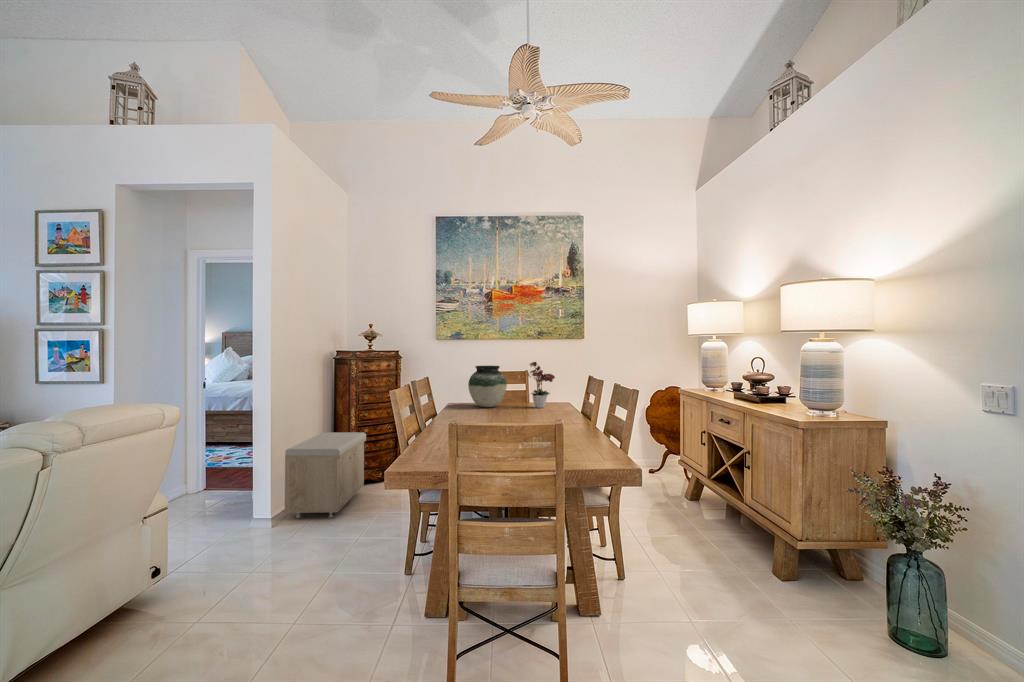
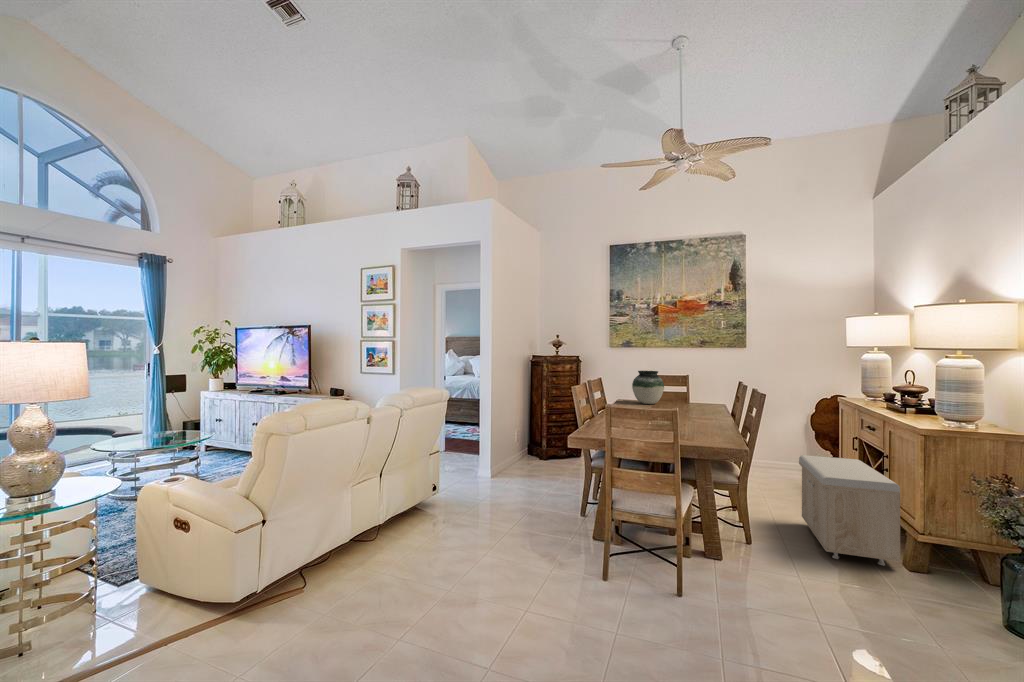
flower arrangement: present [528,362,555,408] -> none [680,367,709,407]
storage bench: present [285,432,366,518] -> present [799,455,900,566]

